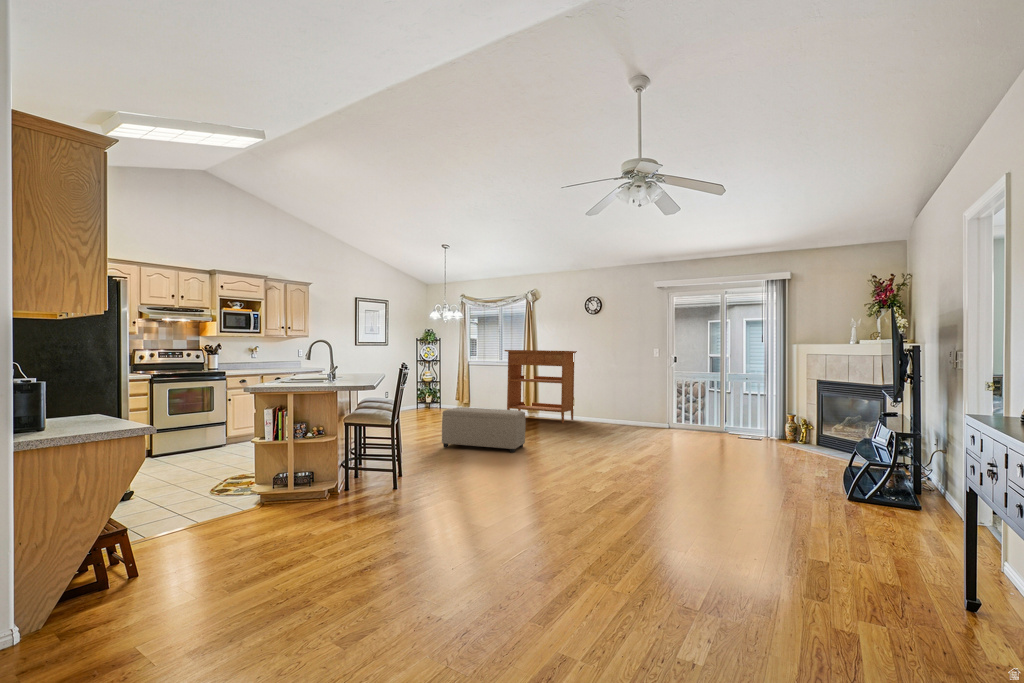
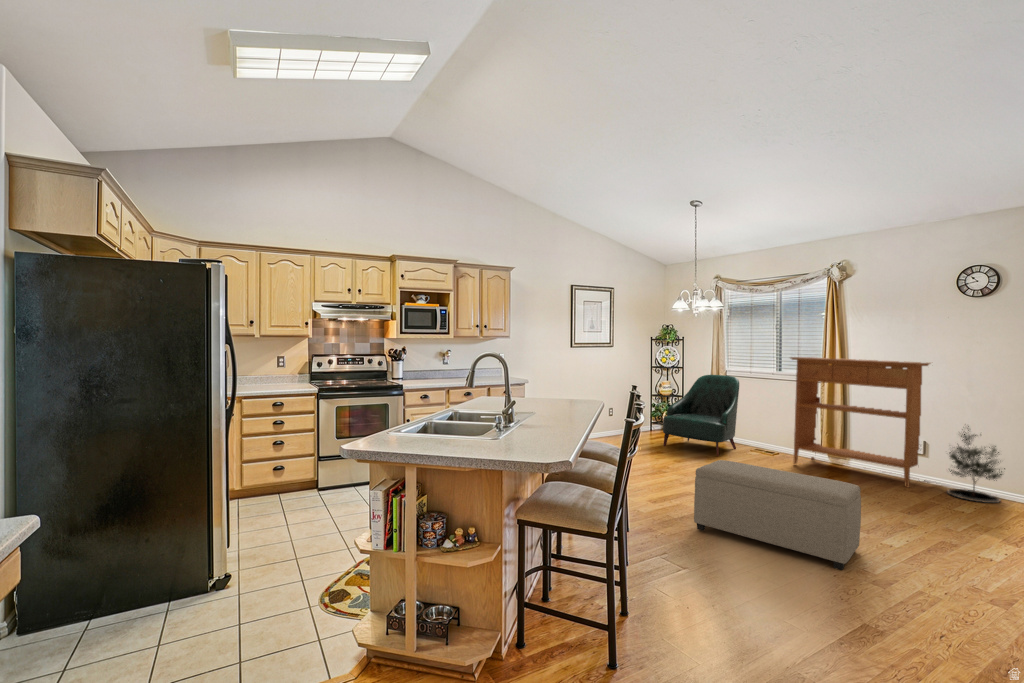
armchair: none [426,365,476,418] -> present [663,375,739,456]
potted tree: none [579,384,605,425] -> present [947,426,1005,503]

